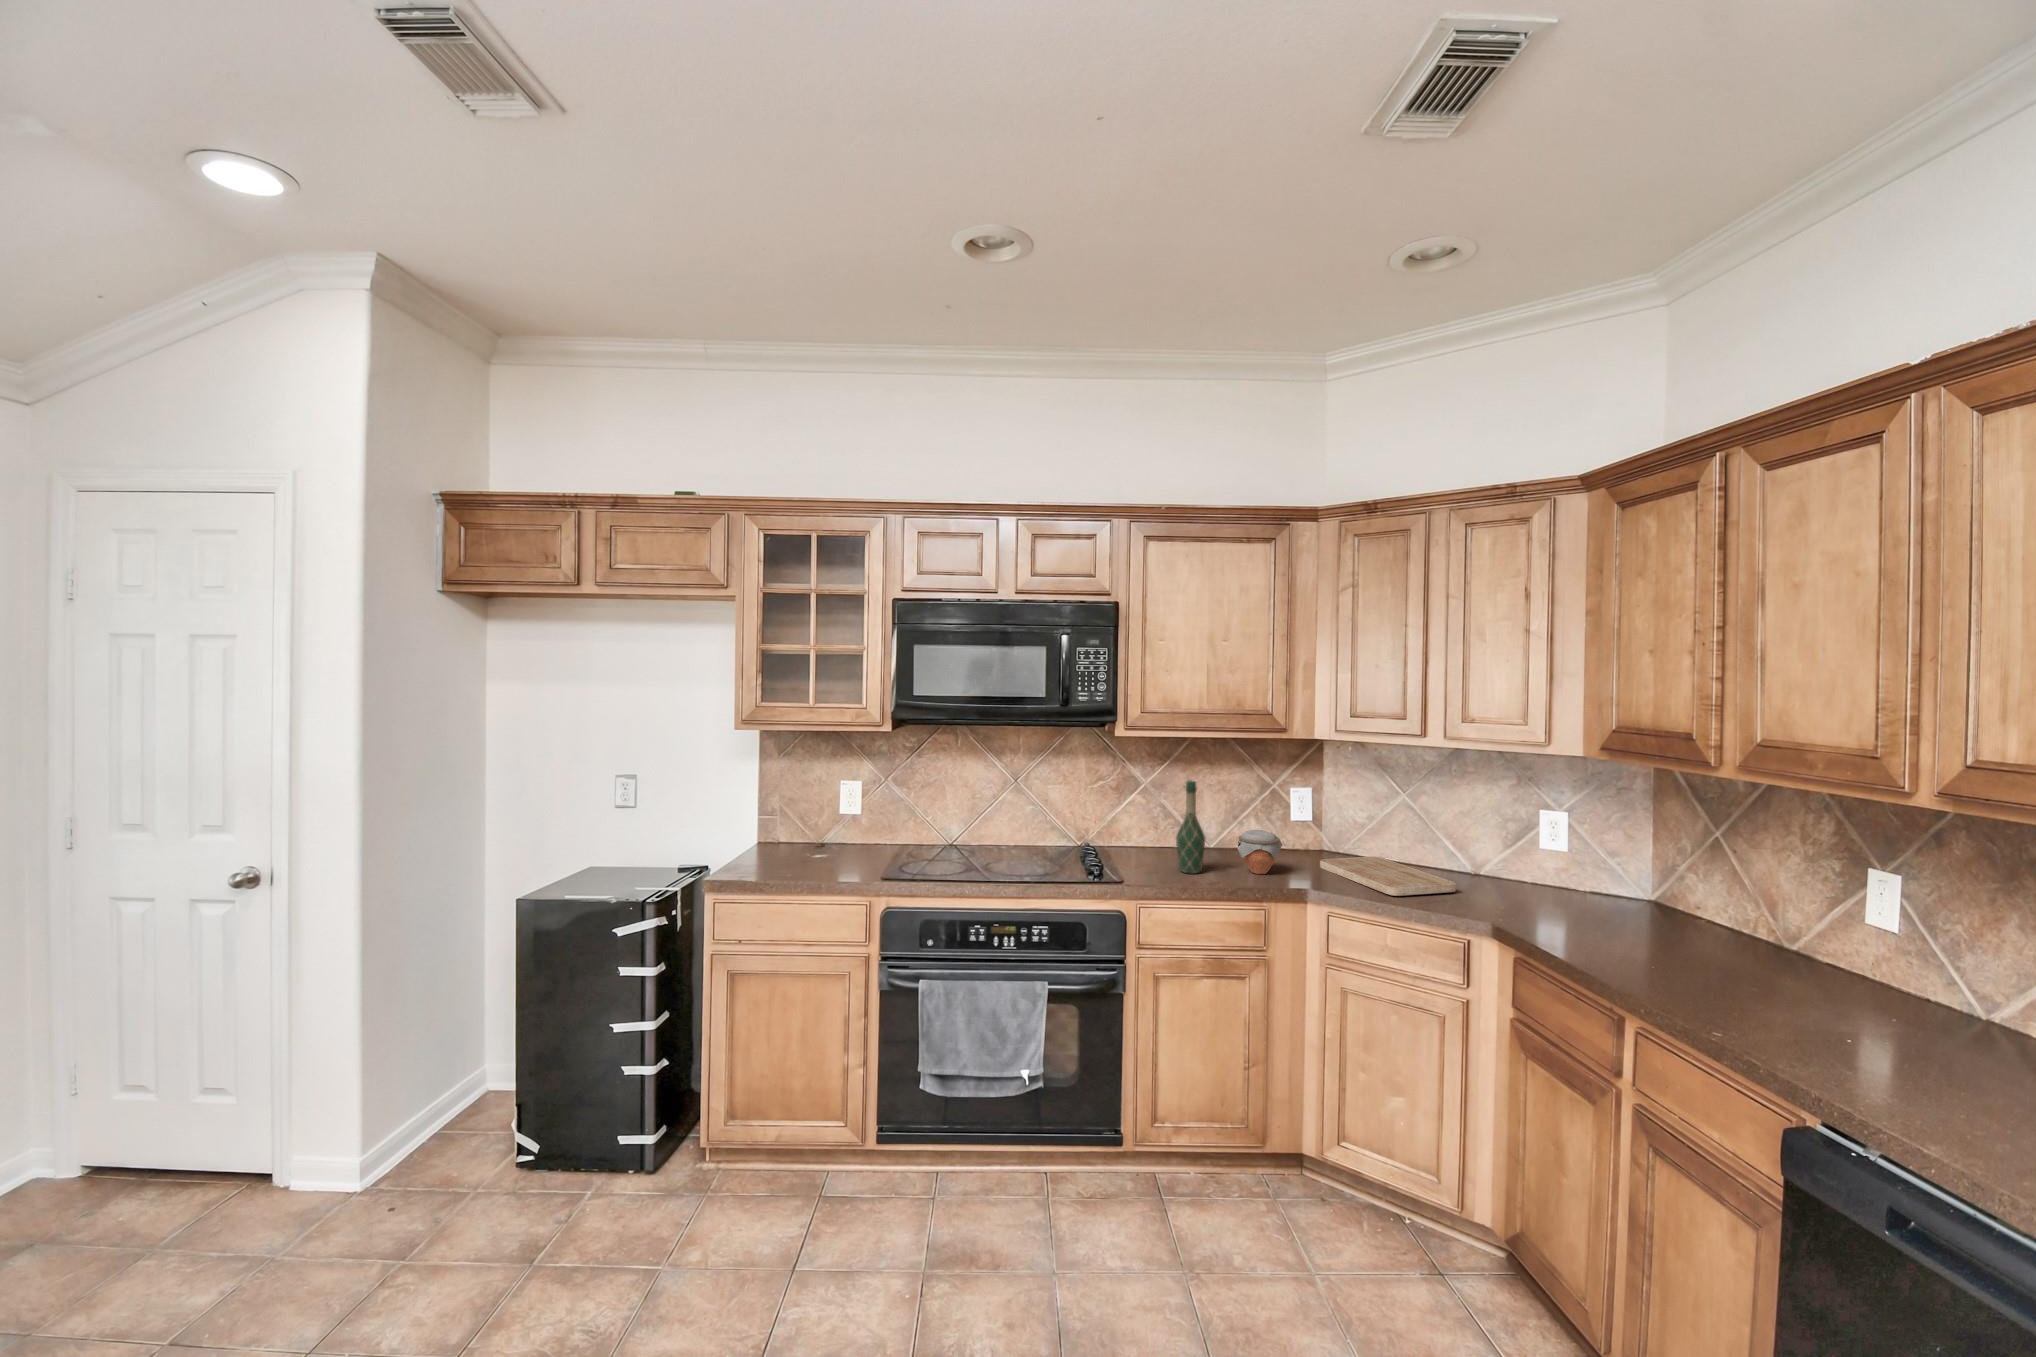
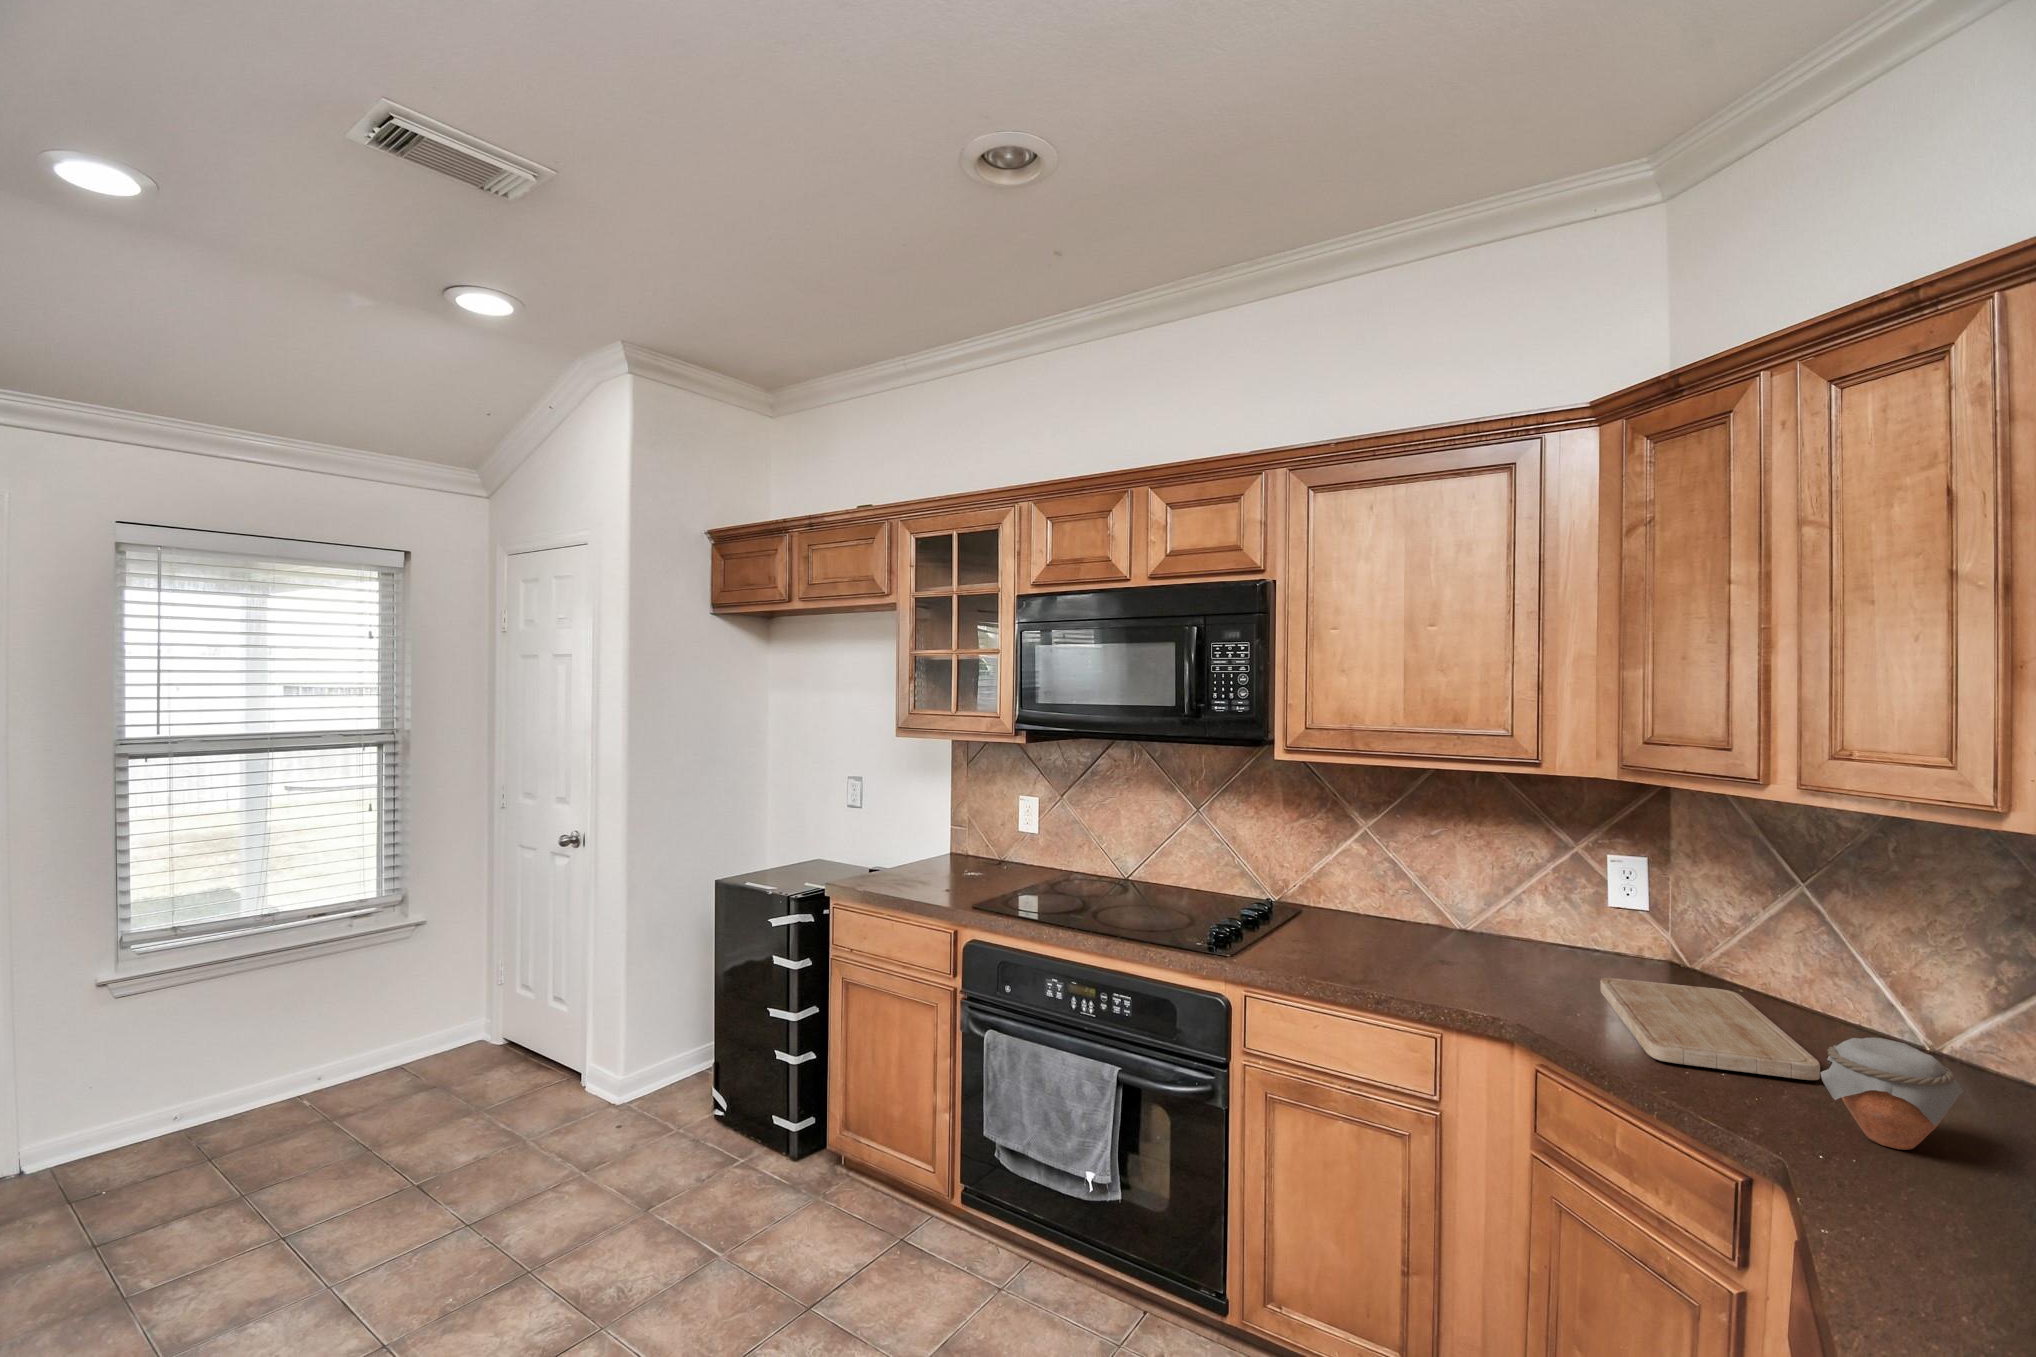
wine bottle: present [1176,781,1205,873] -> none [1339,828,1384,963]
jar: present [1237,830,1282,874] -> present [1821,1038,1965,1150]

